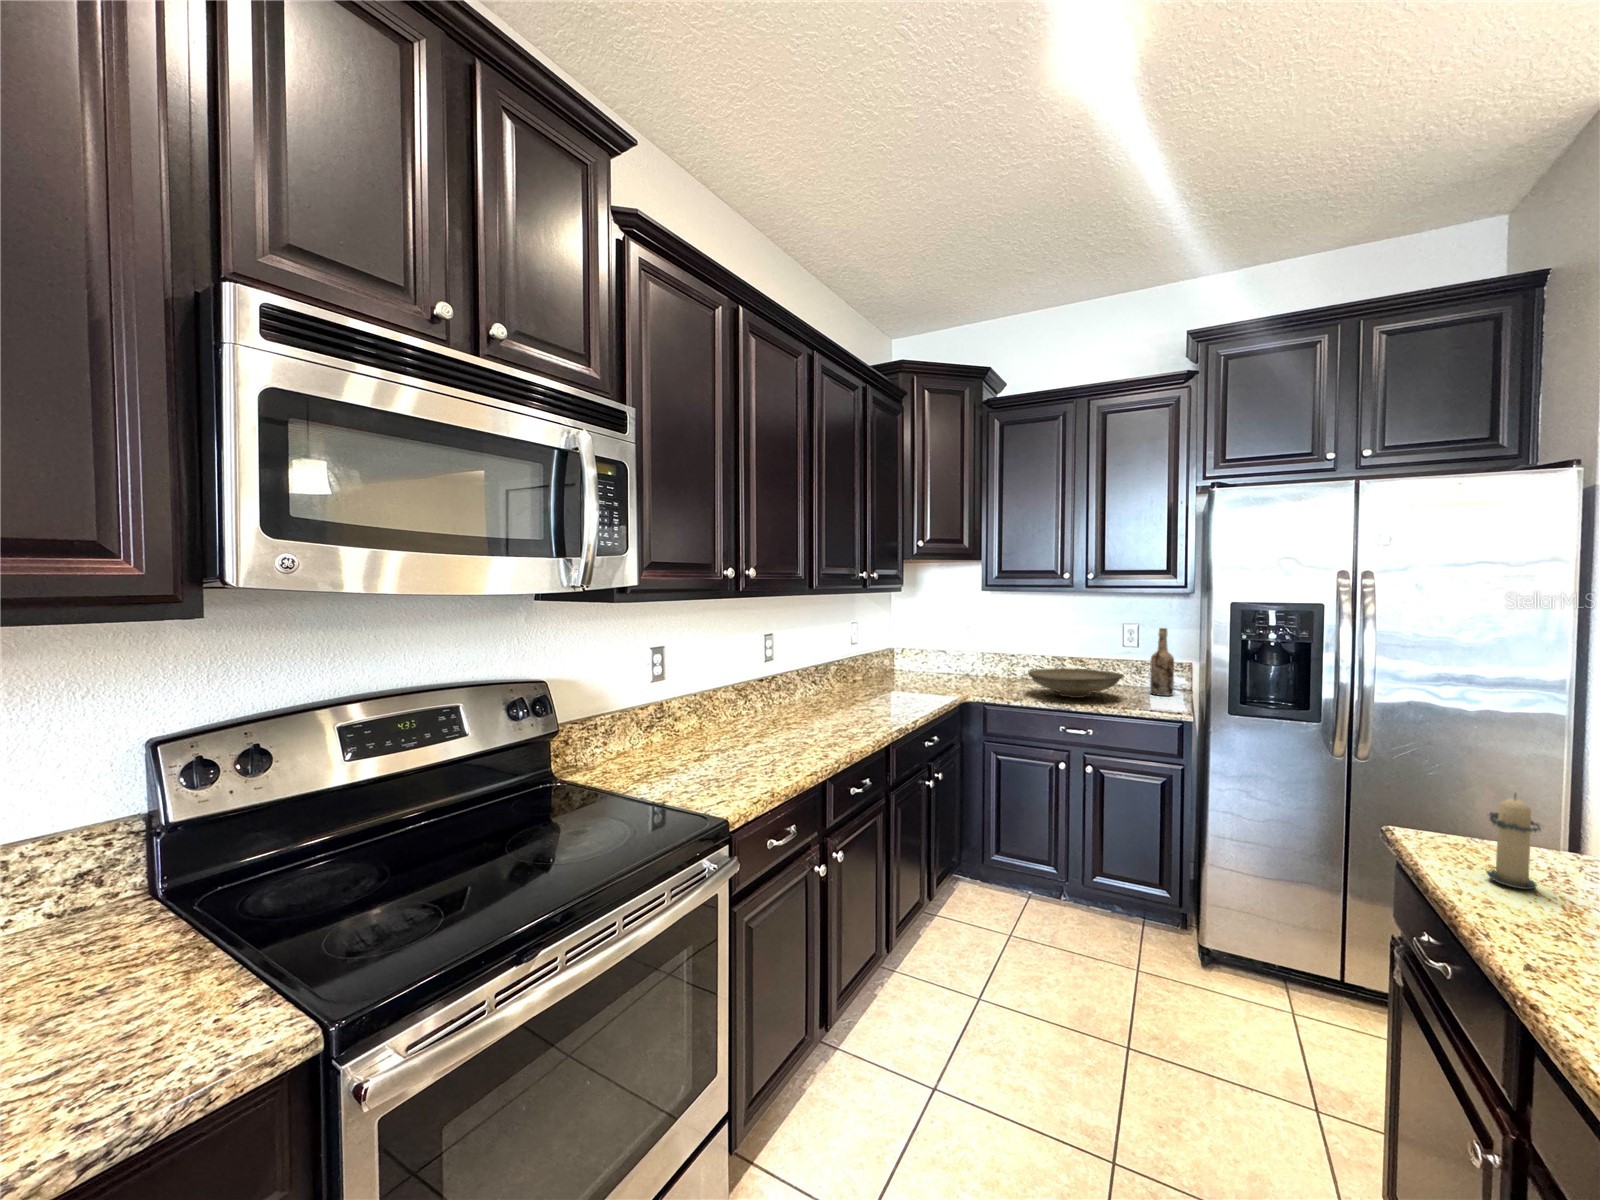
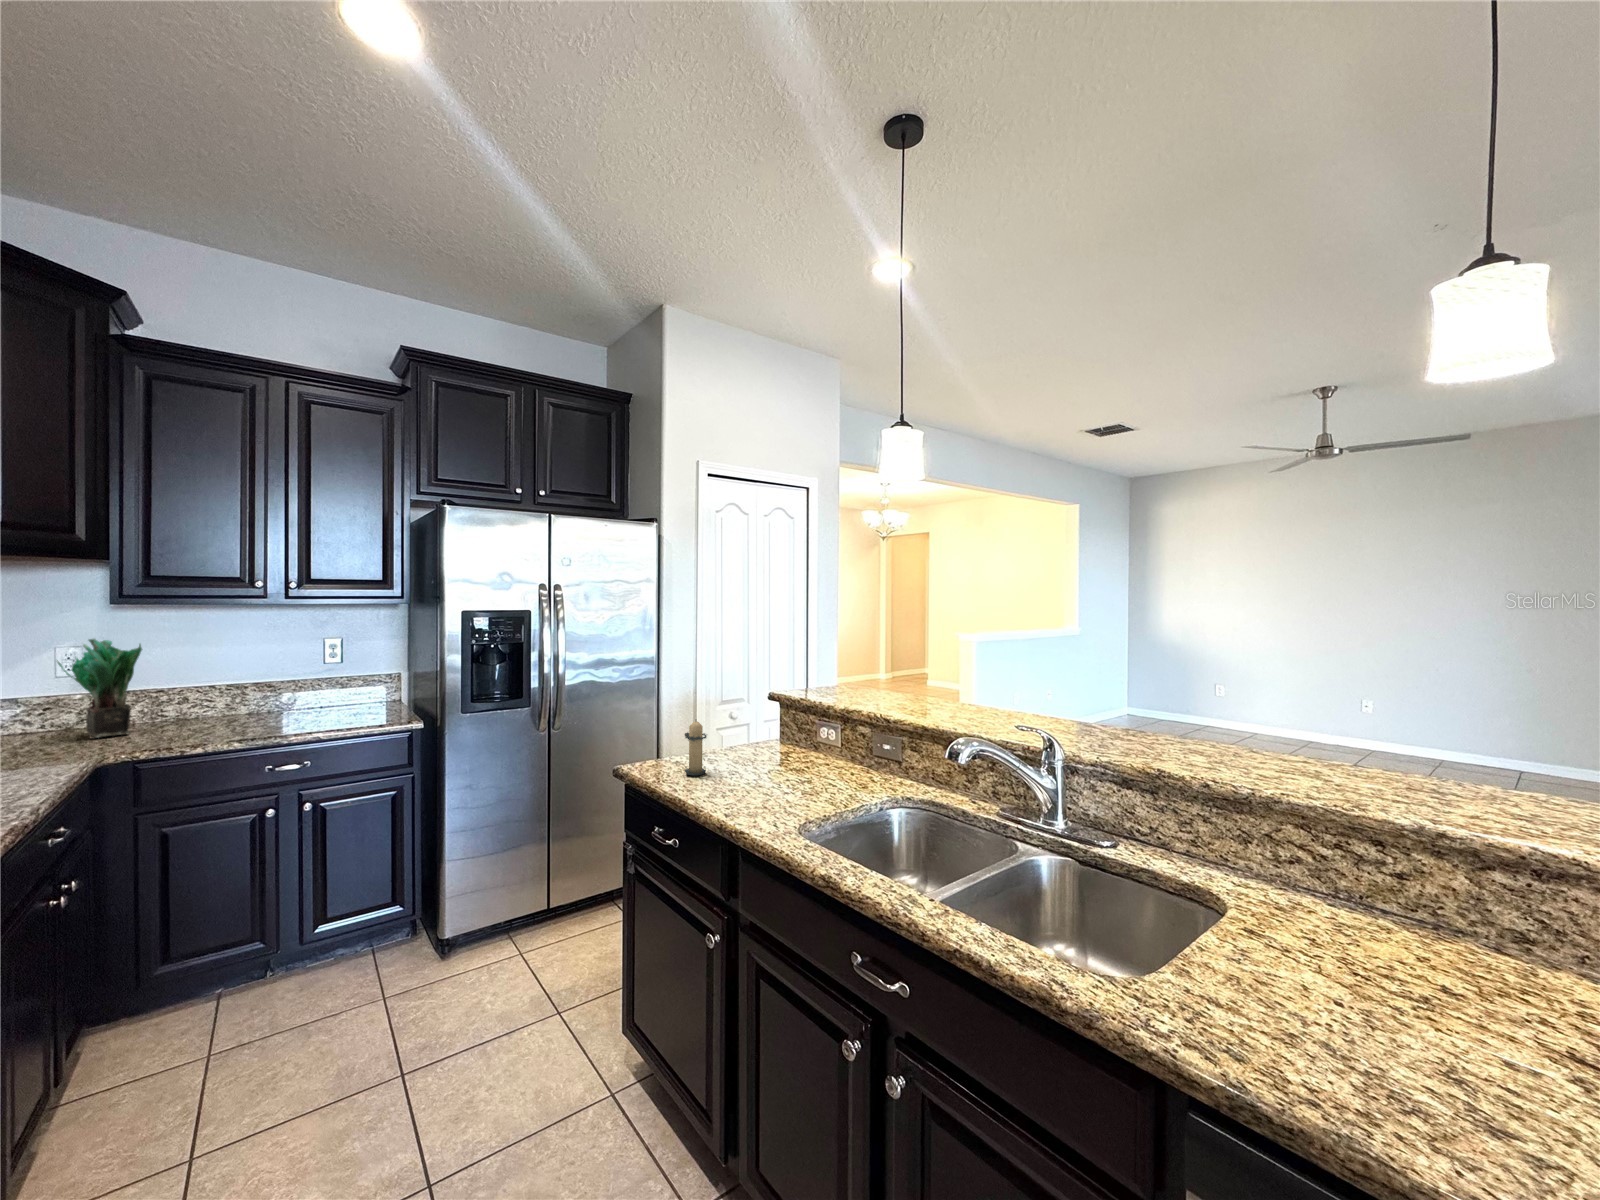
potted plant: none [959,614,1000,683] -> present [57,639,142,738]
wine bottle: present [1150,628,1174,696] -> none [361,640,386,710]
decorative bowl: present [1028,668,1124,698] -> none [203,693,339,731]

